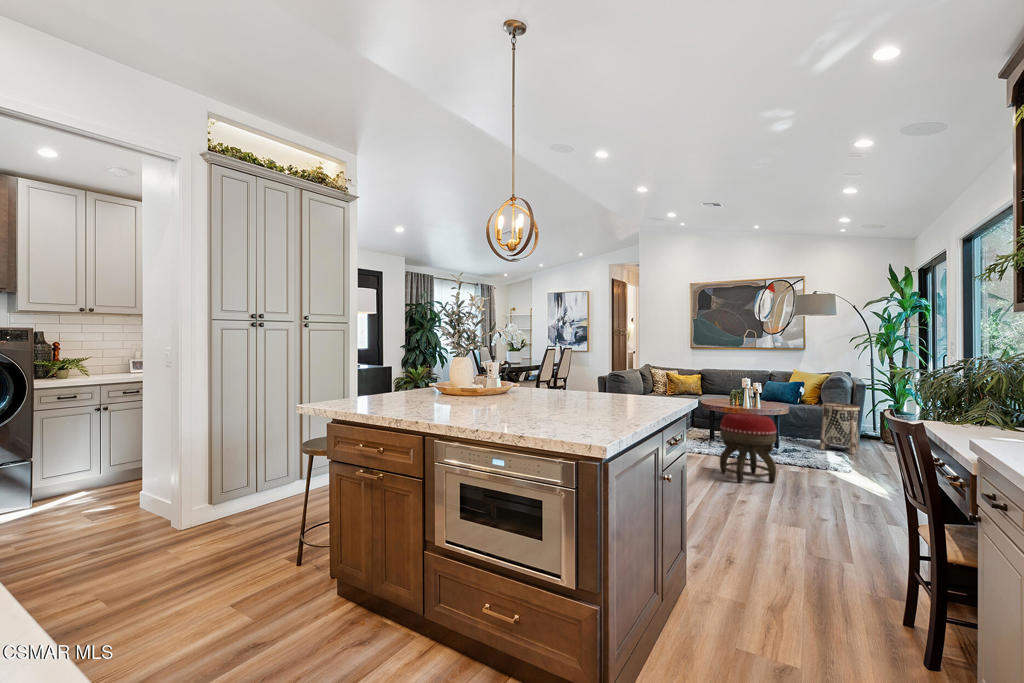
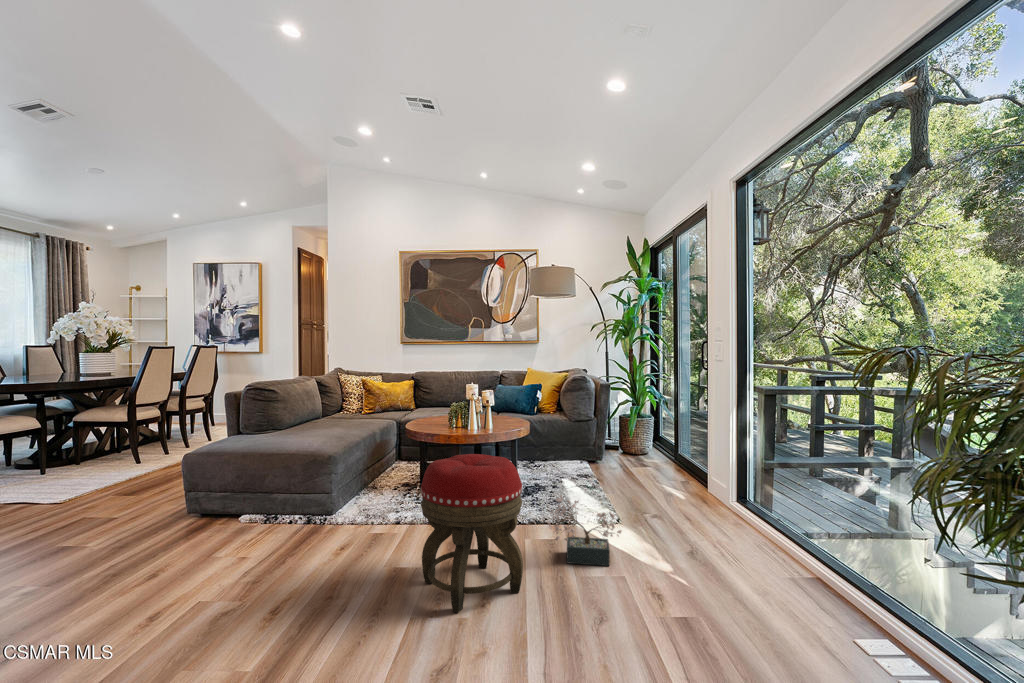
basket: present [820,403,860,454] -> none [566,411,610,481]
decorative plant: none [795,444,844,485] -> present [549,495,622,566]

